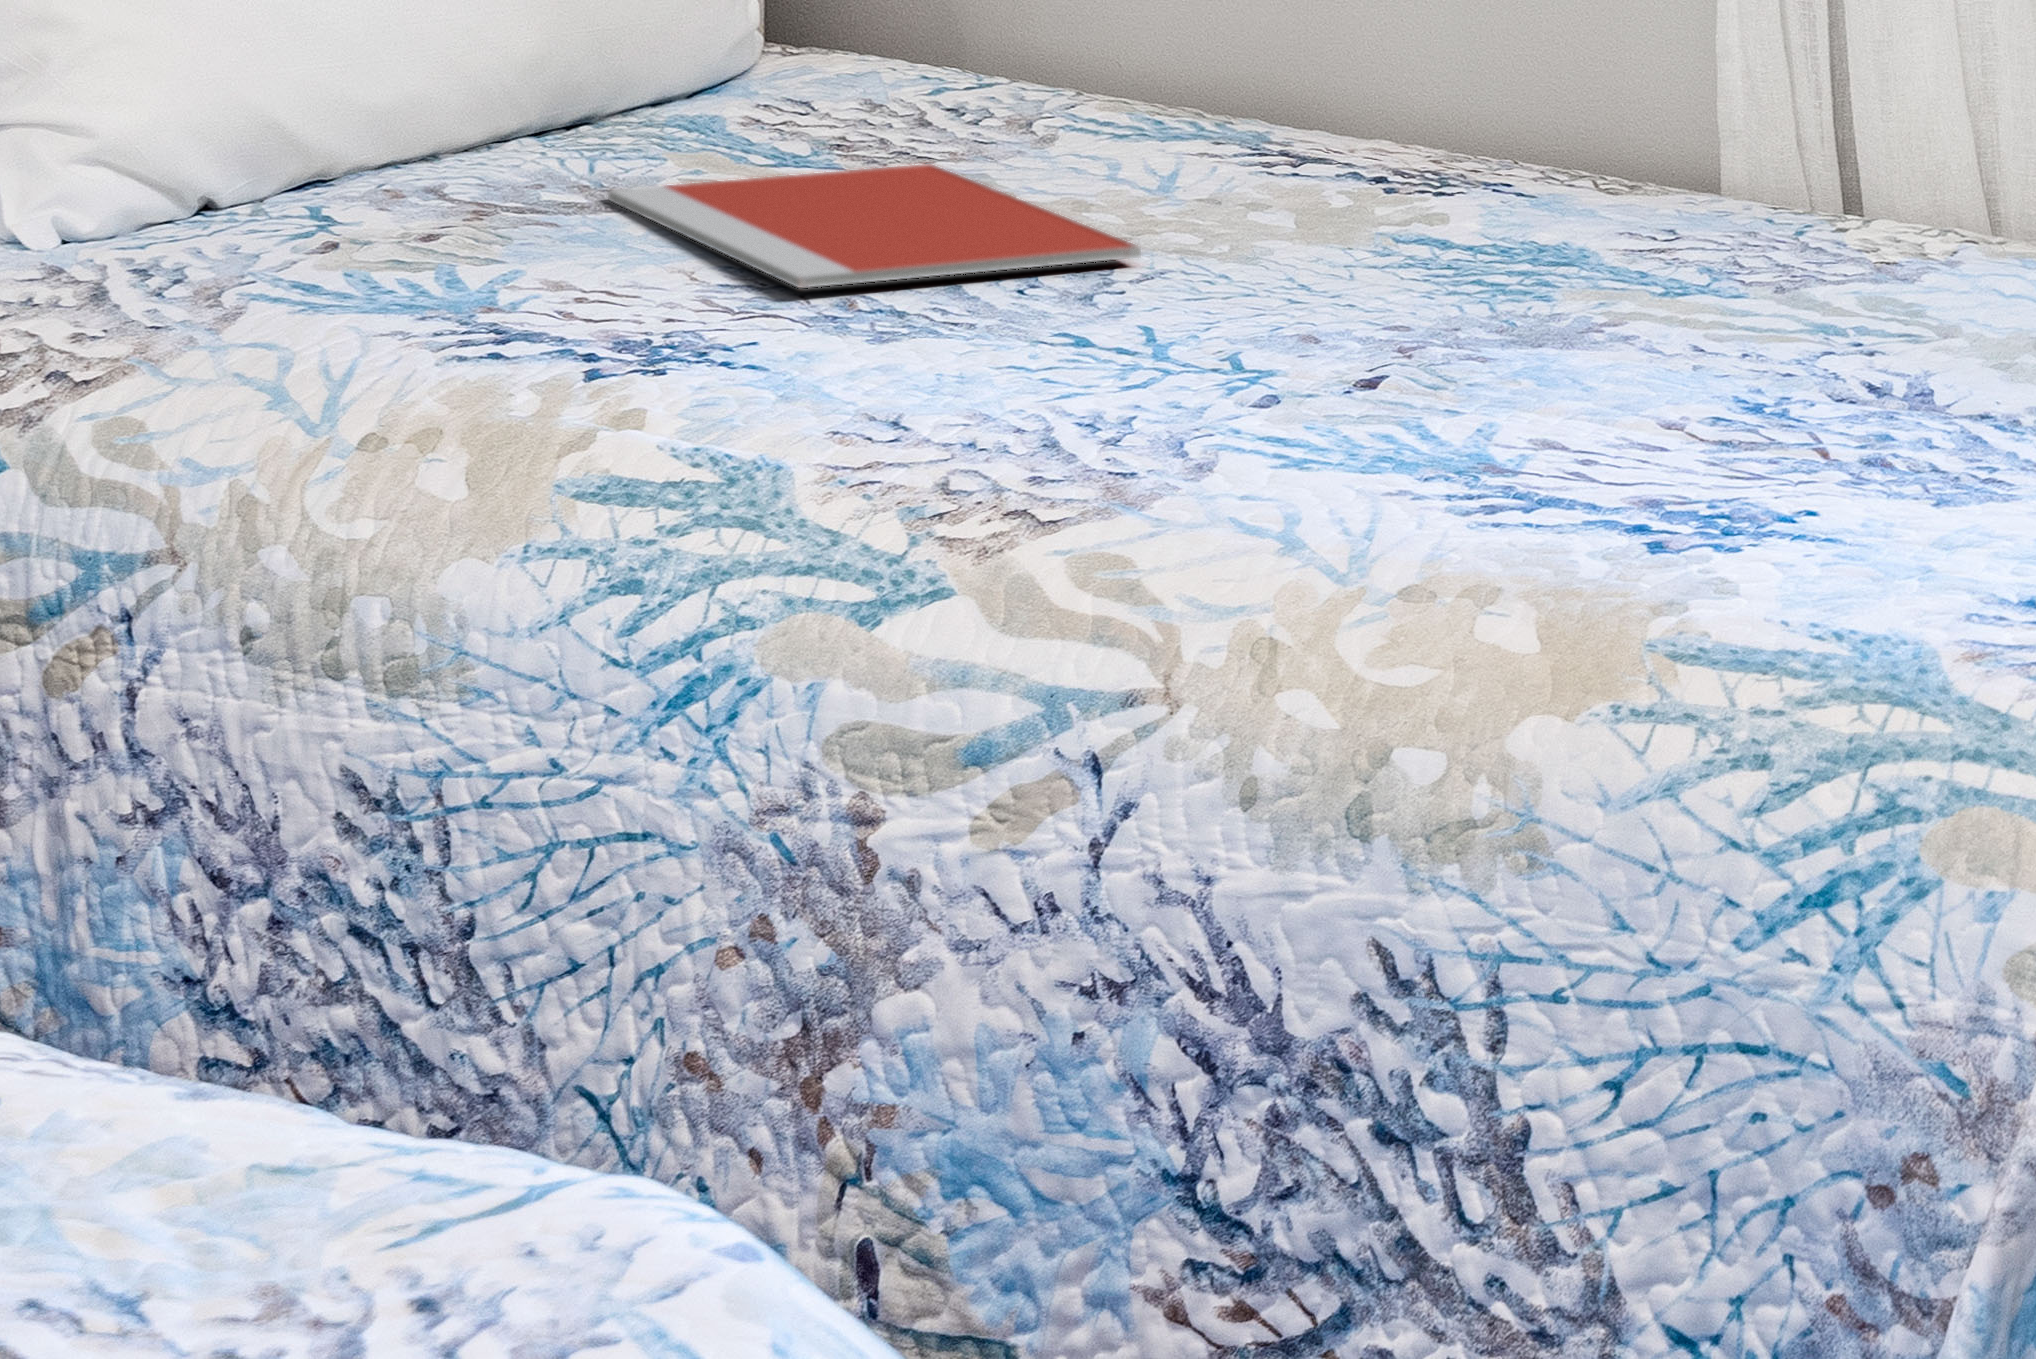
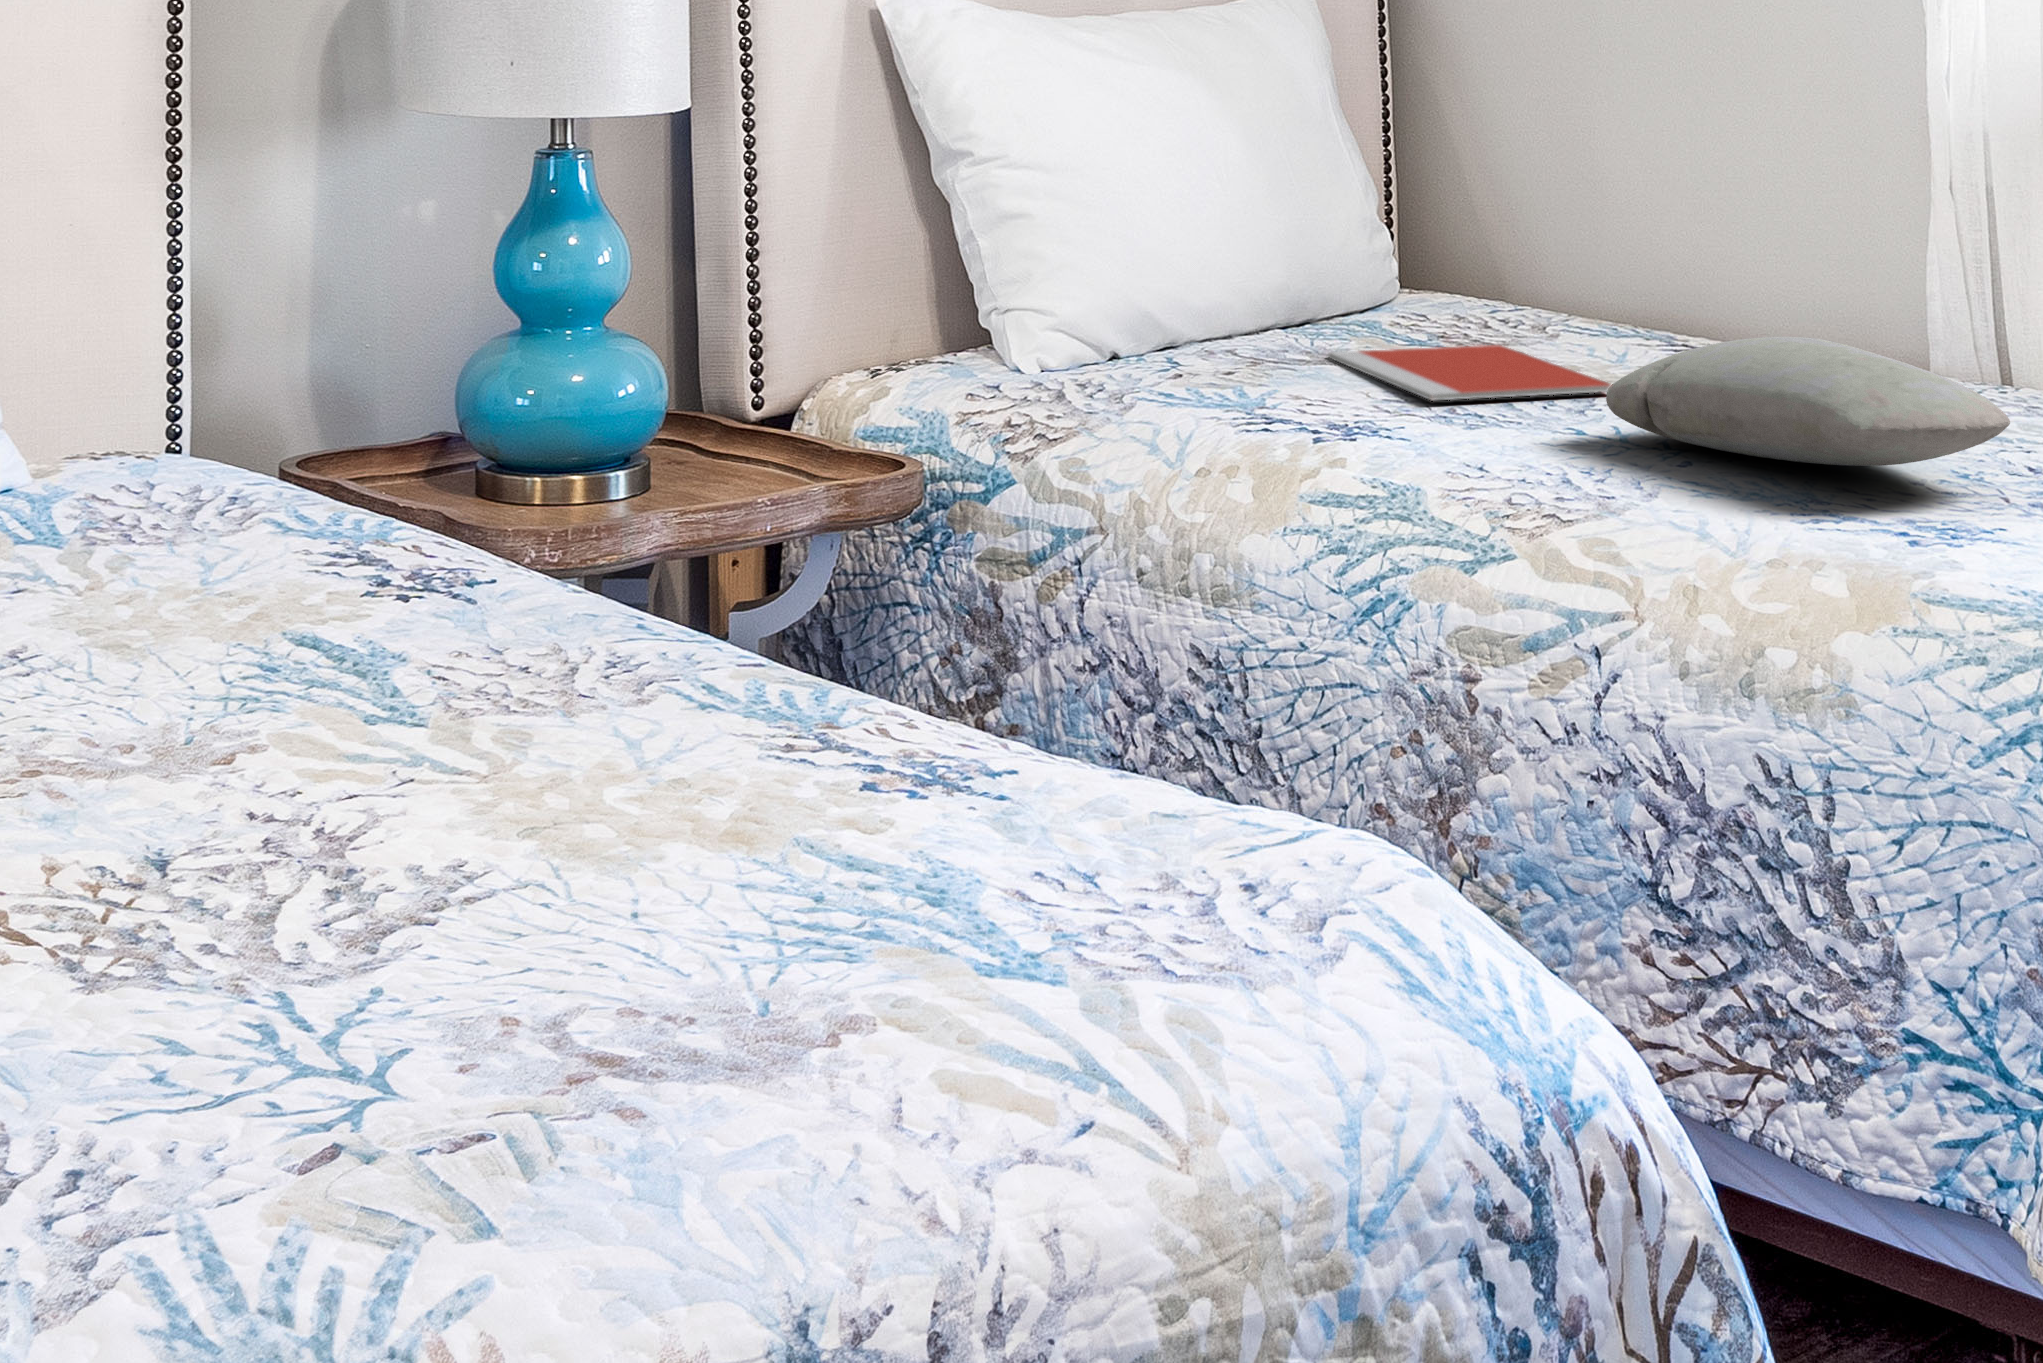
pillow: none [1118,169,1823,401] -> present [1606,337,2010,466]

